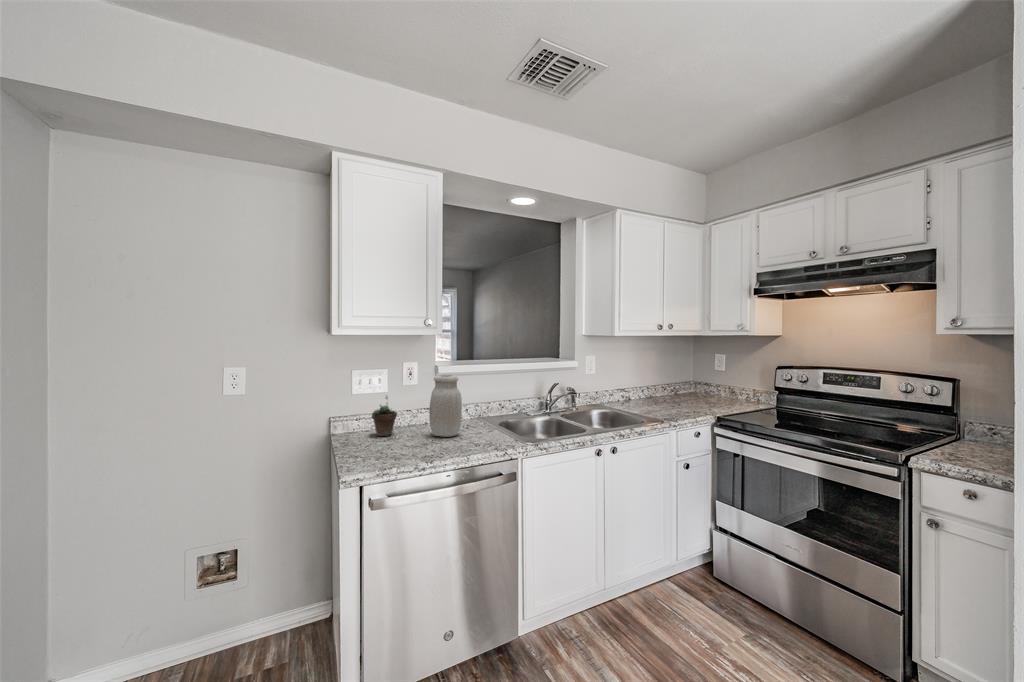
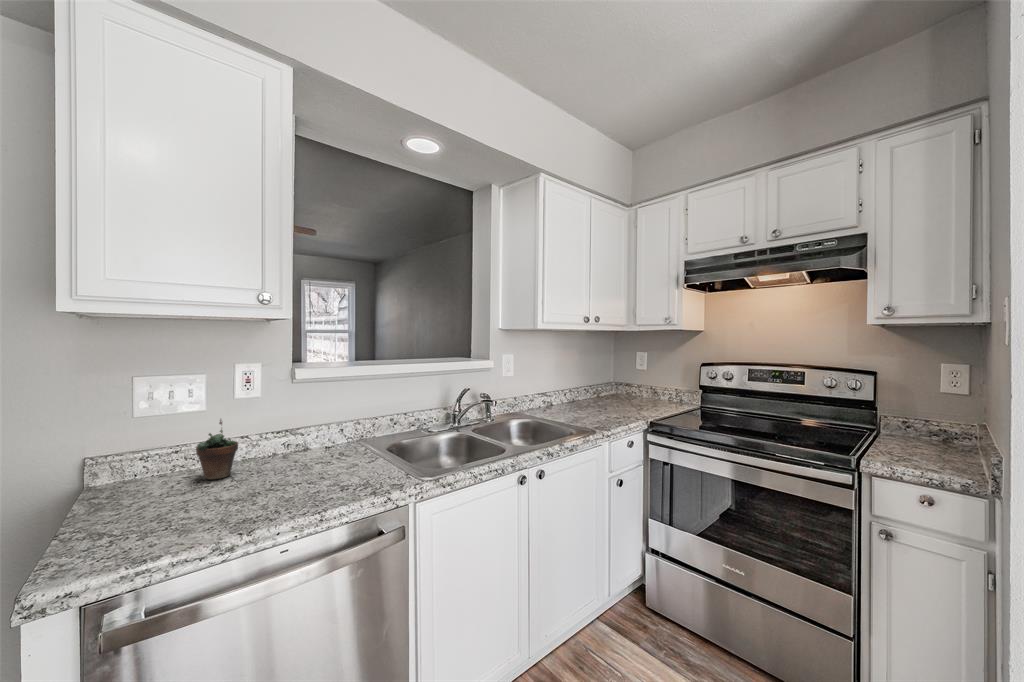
jar: present [429,375,462,437] -> none [289,386,337,474]

